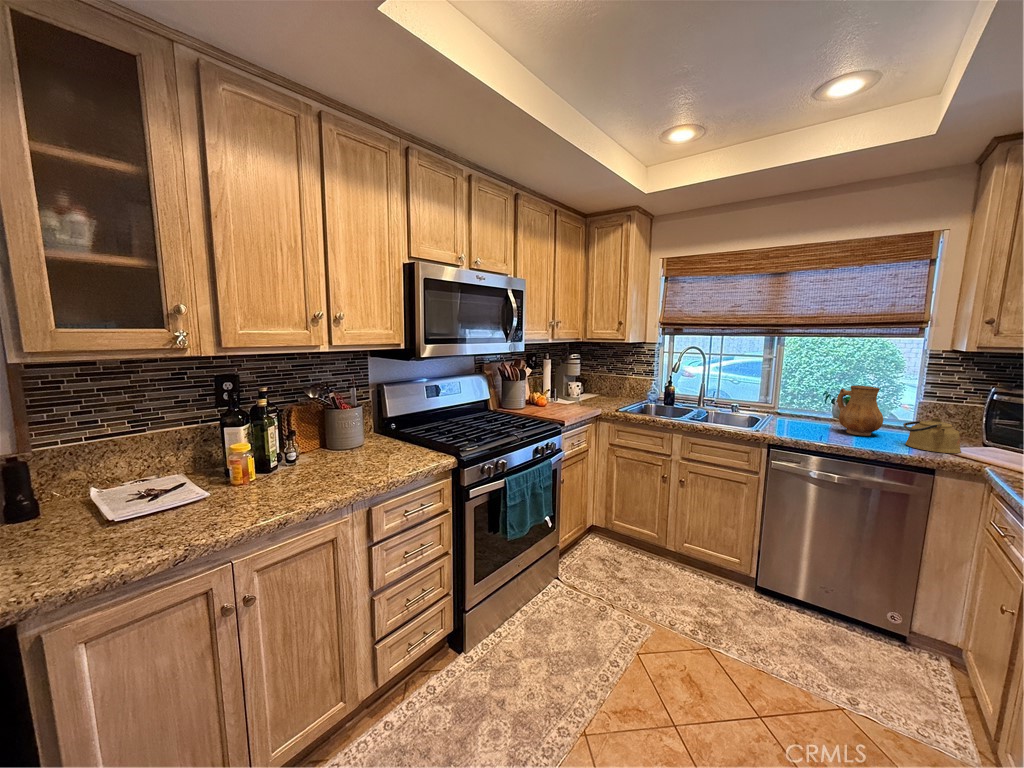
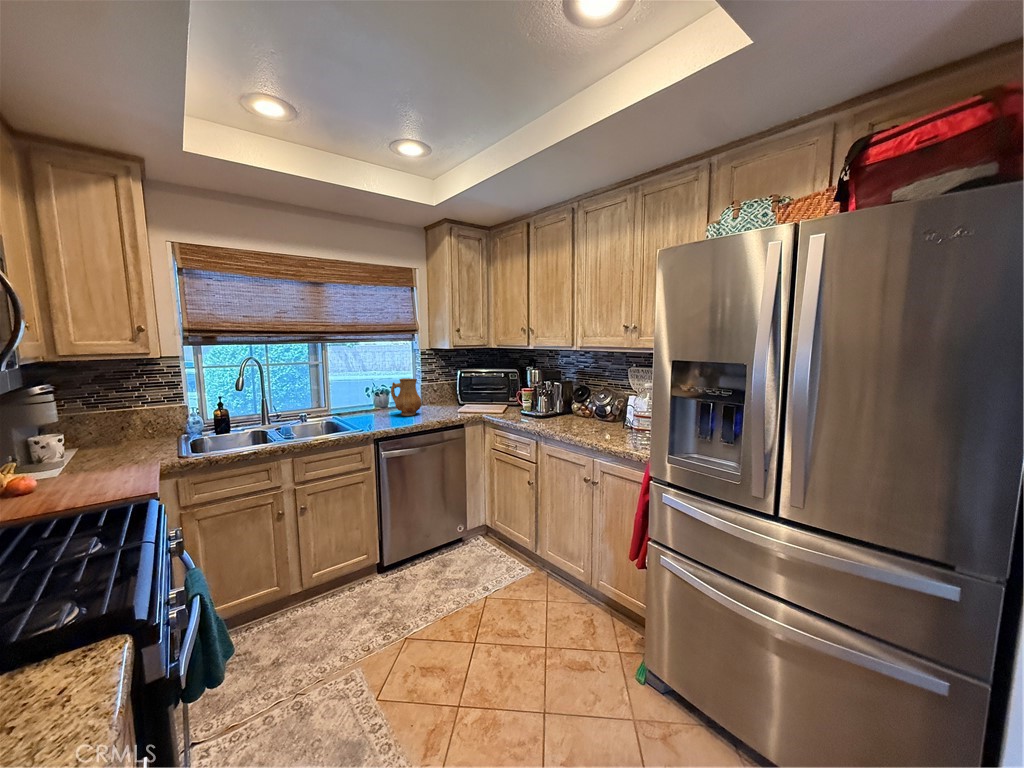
kettle: present [903,418,961,453] -> none [434,393,464,415]

